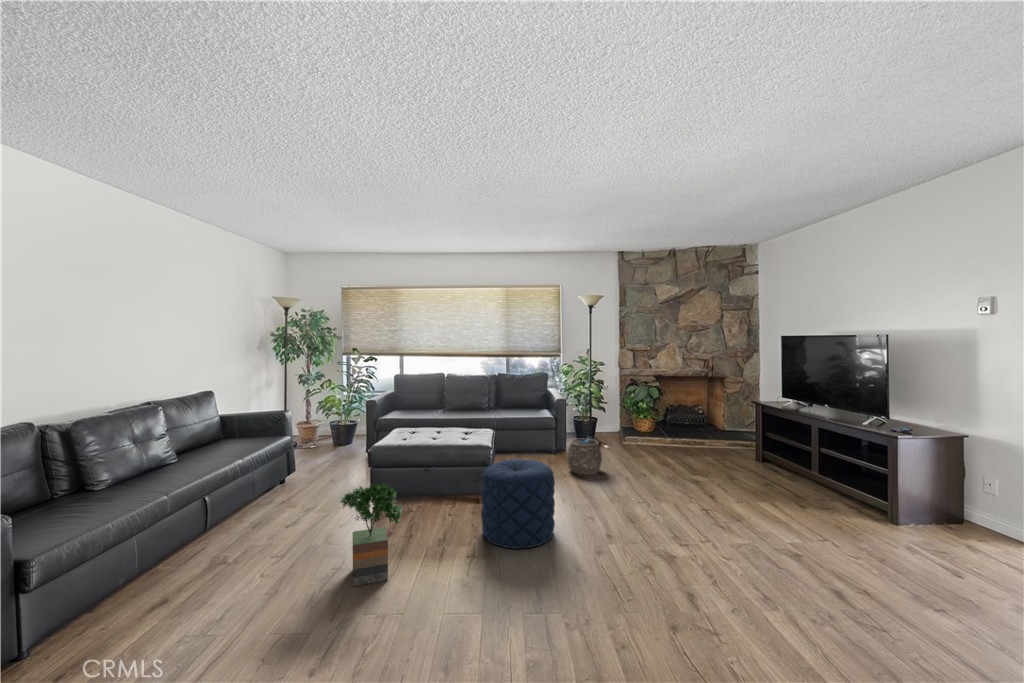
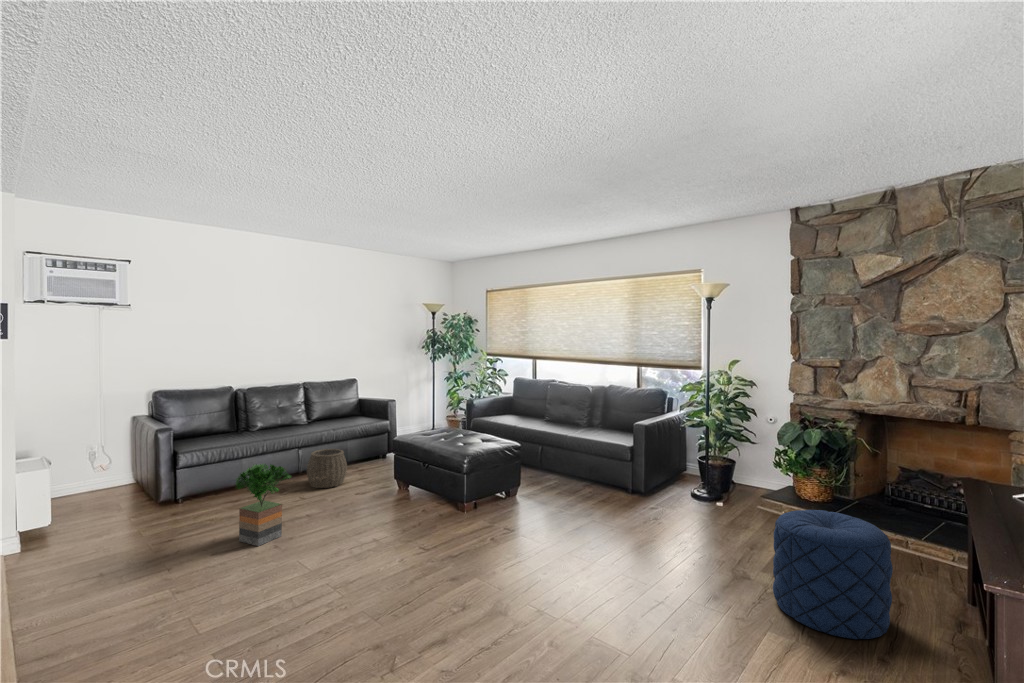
woven basket: present [567,438,602,475] -> present [307,449,347,488]
pouf: present [481,459,555,549] -> present [773,510,893,639]

